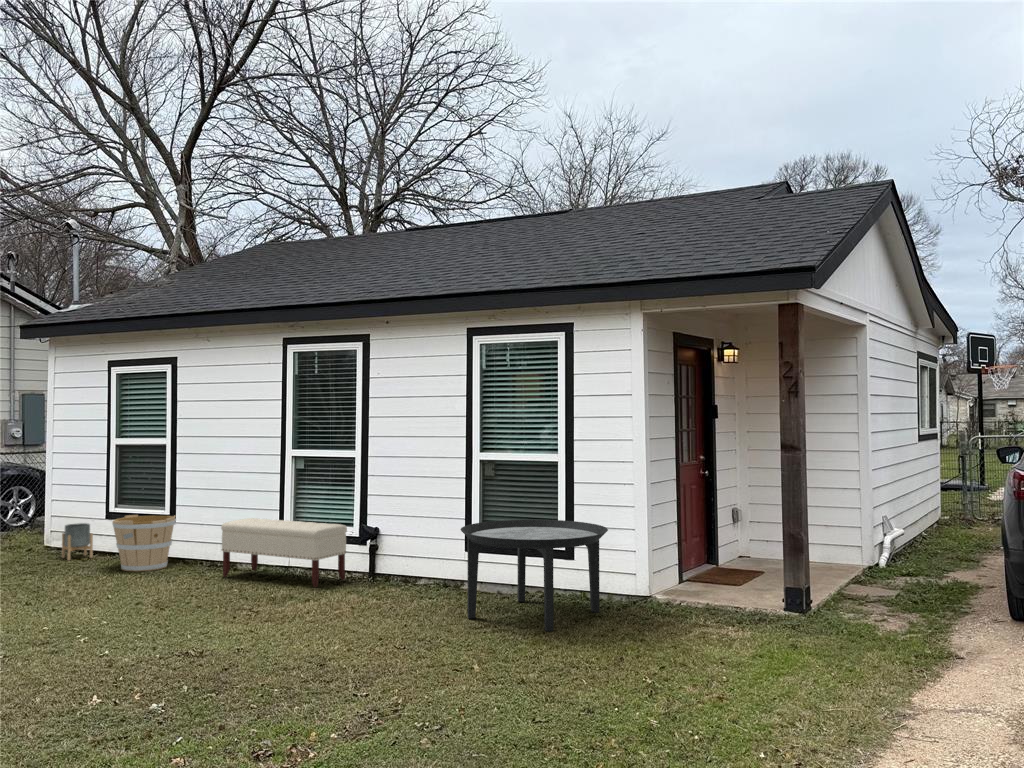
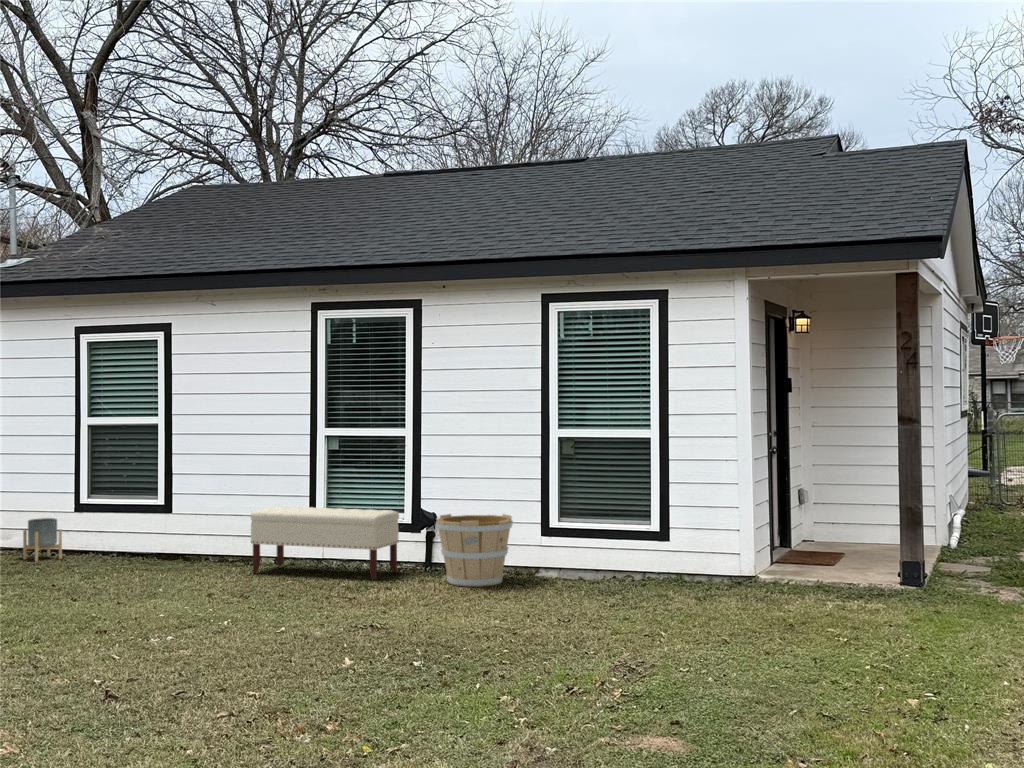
wooden bucket: present [113,515,176,572] -> present [436,514,513,587]
round table: present [461,520,608,631] -> none [567,499,724,611]

